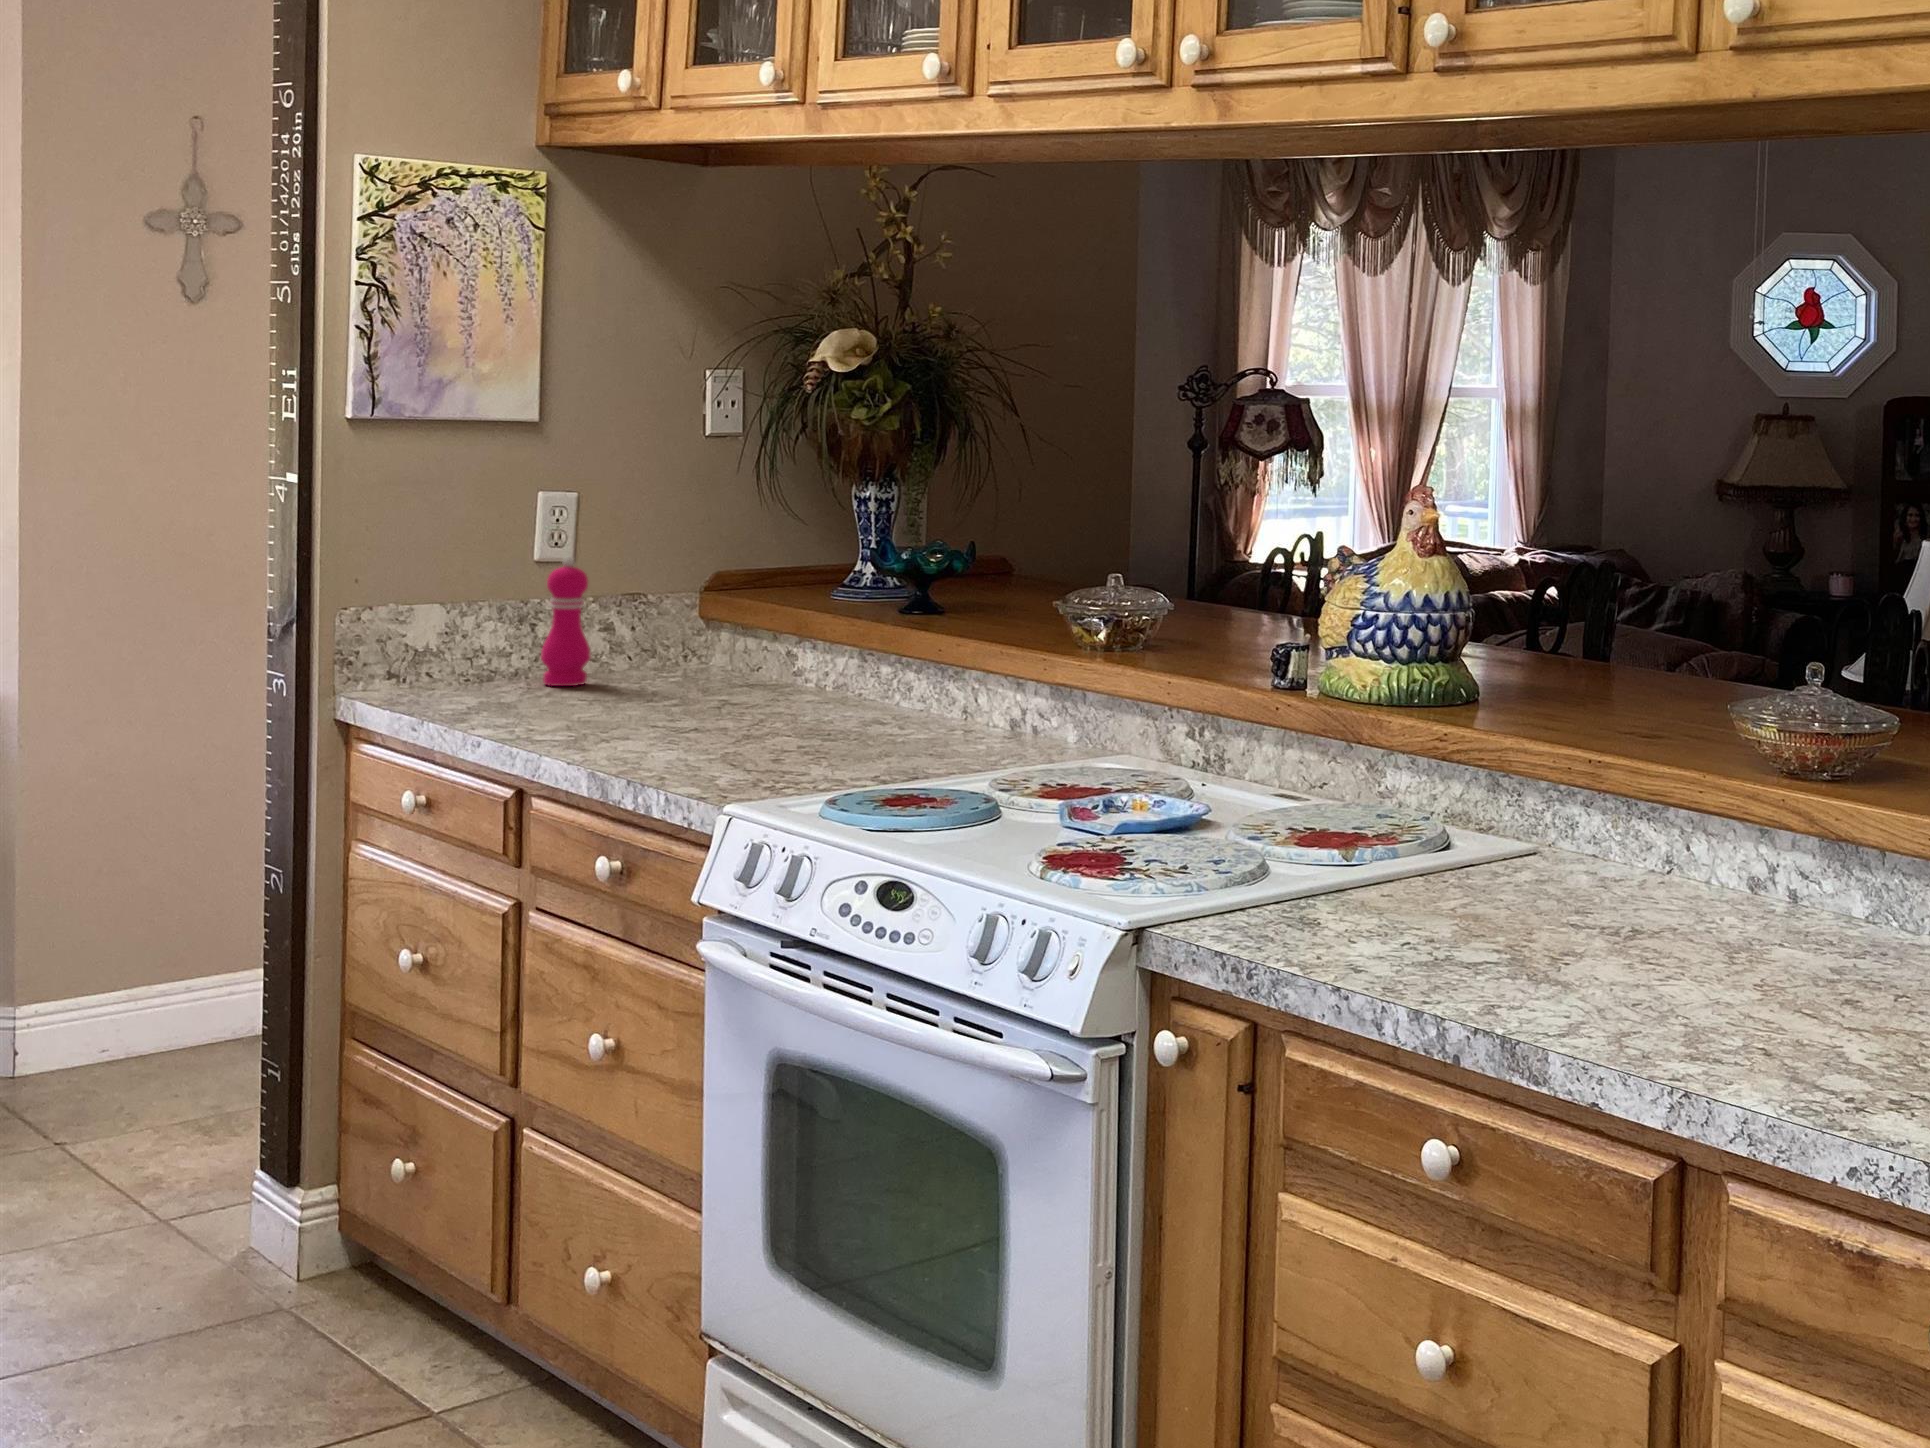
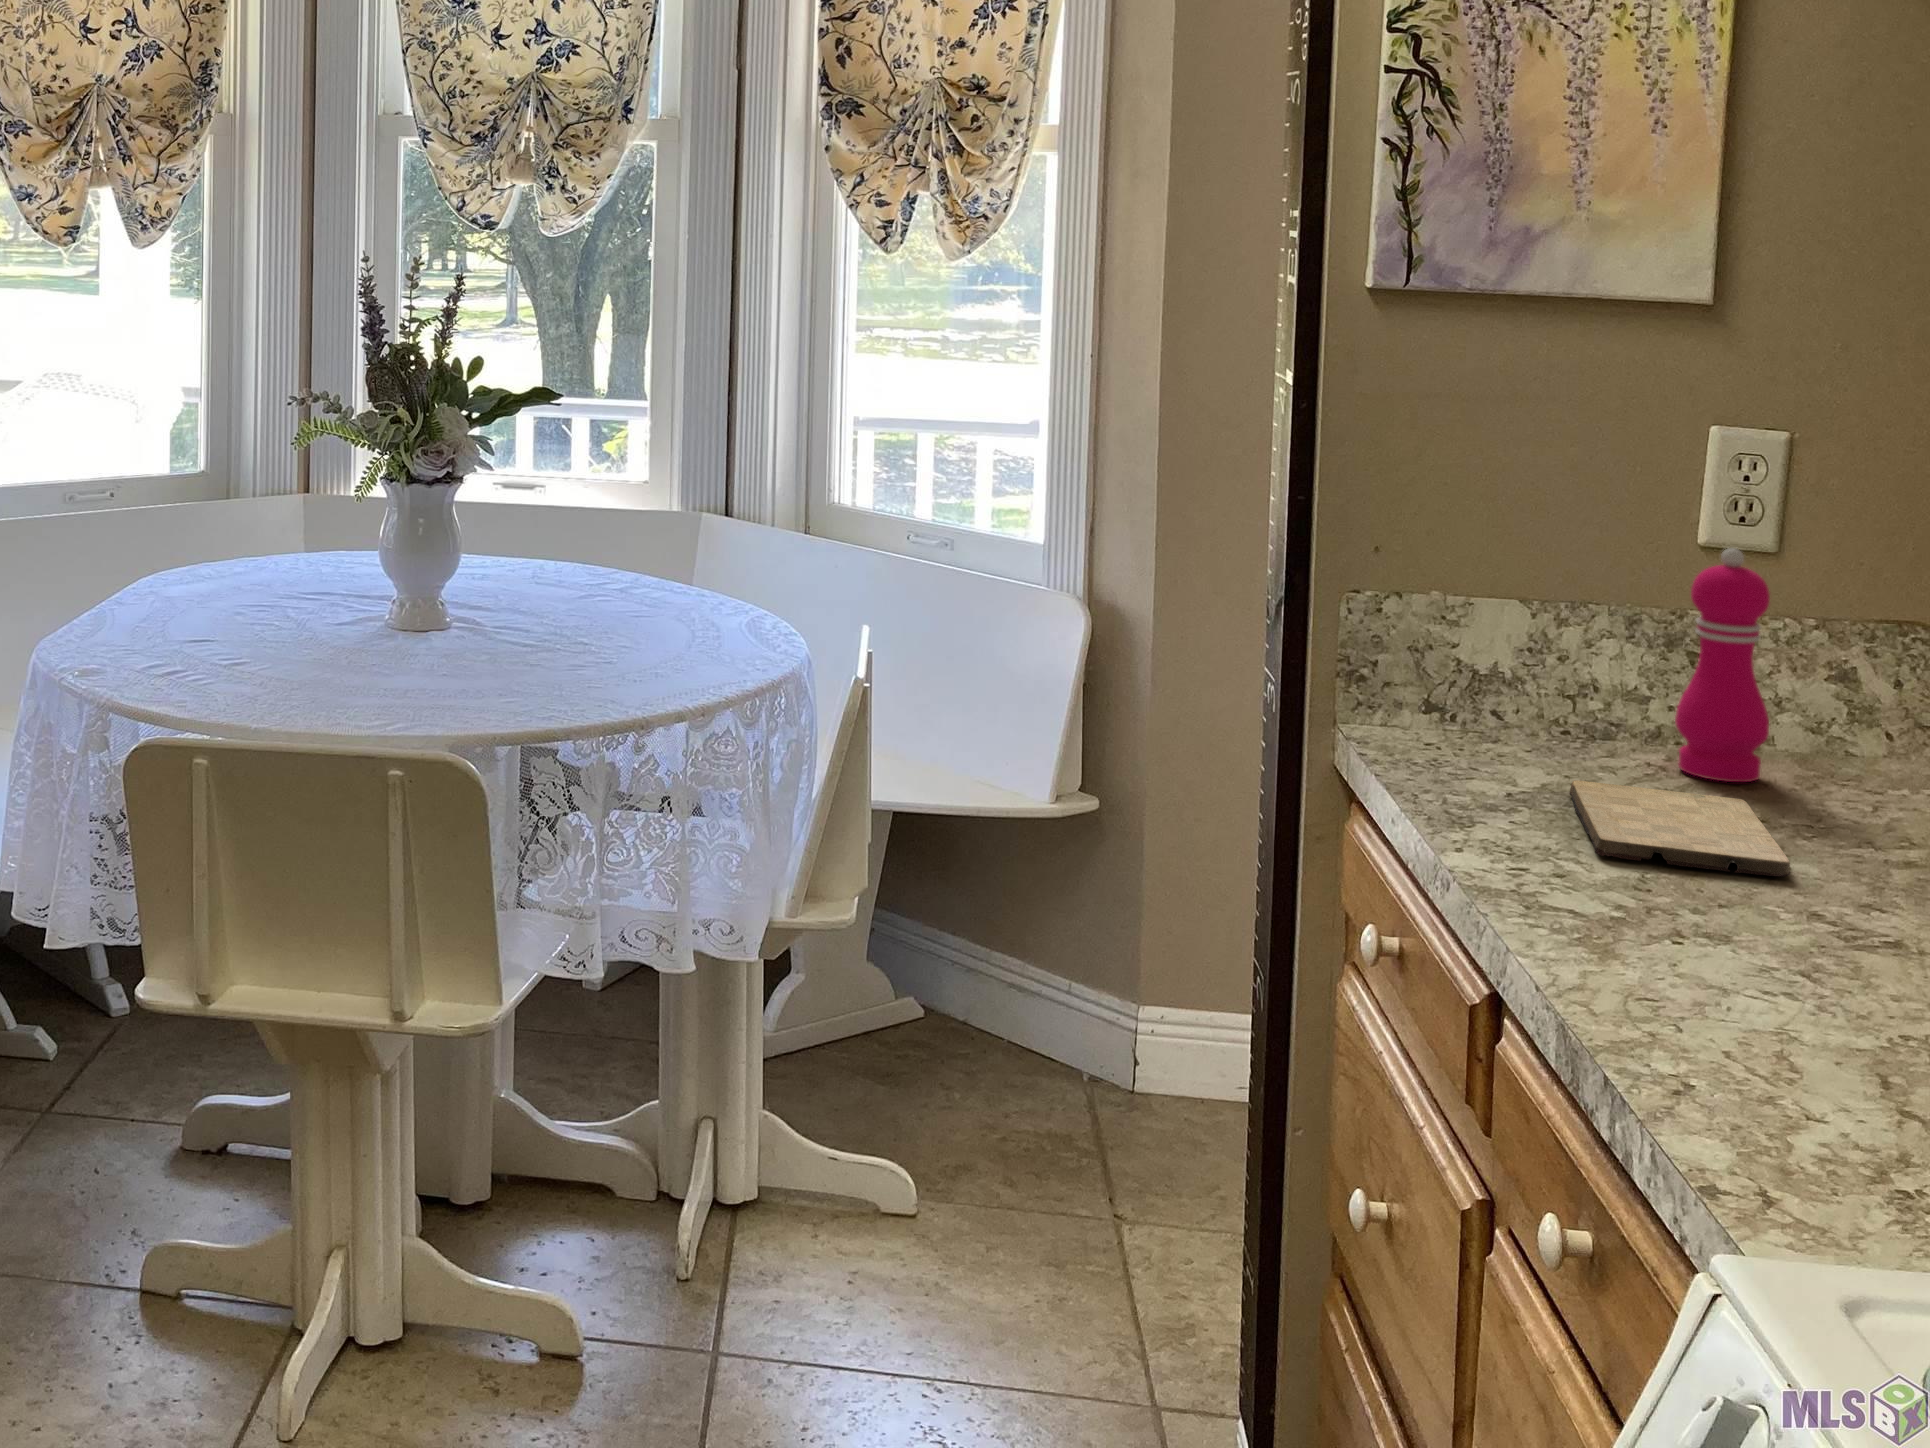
cutting board: none [509,688,644,718] -> present [1570,780,1790,877]

